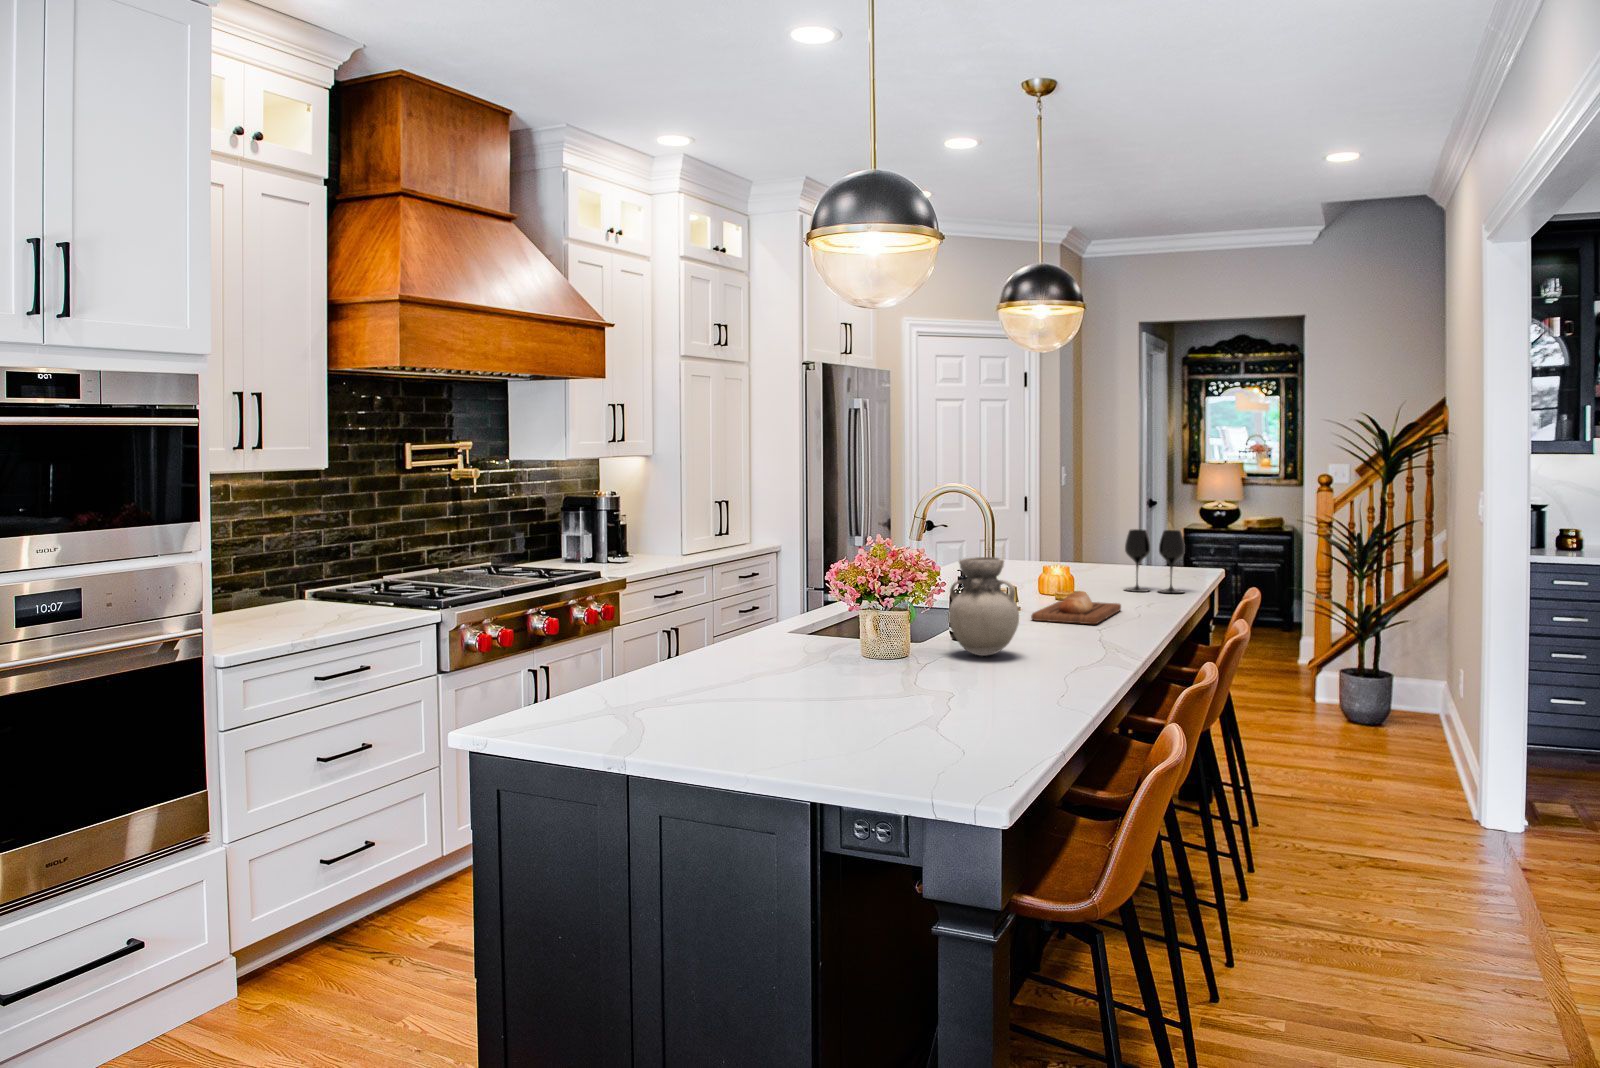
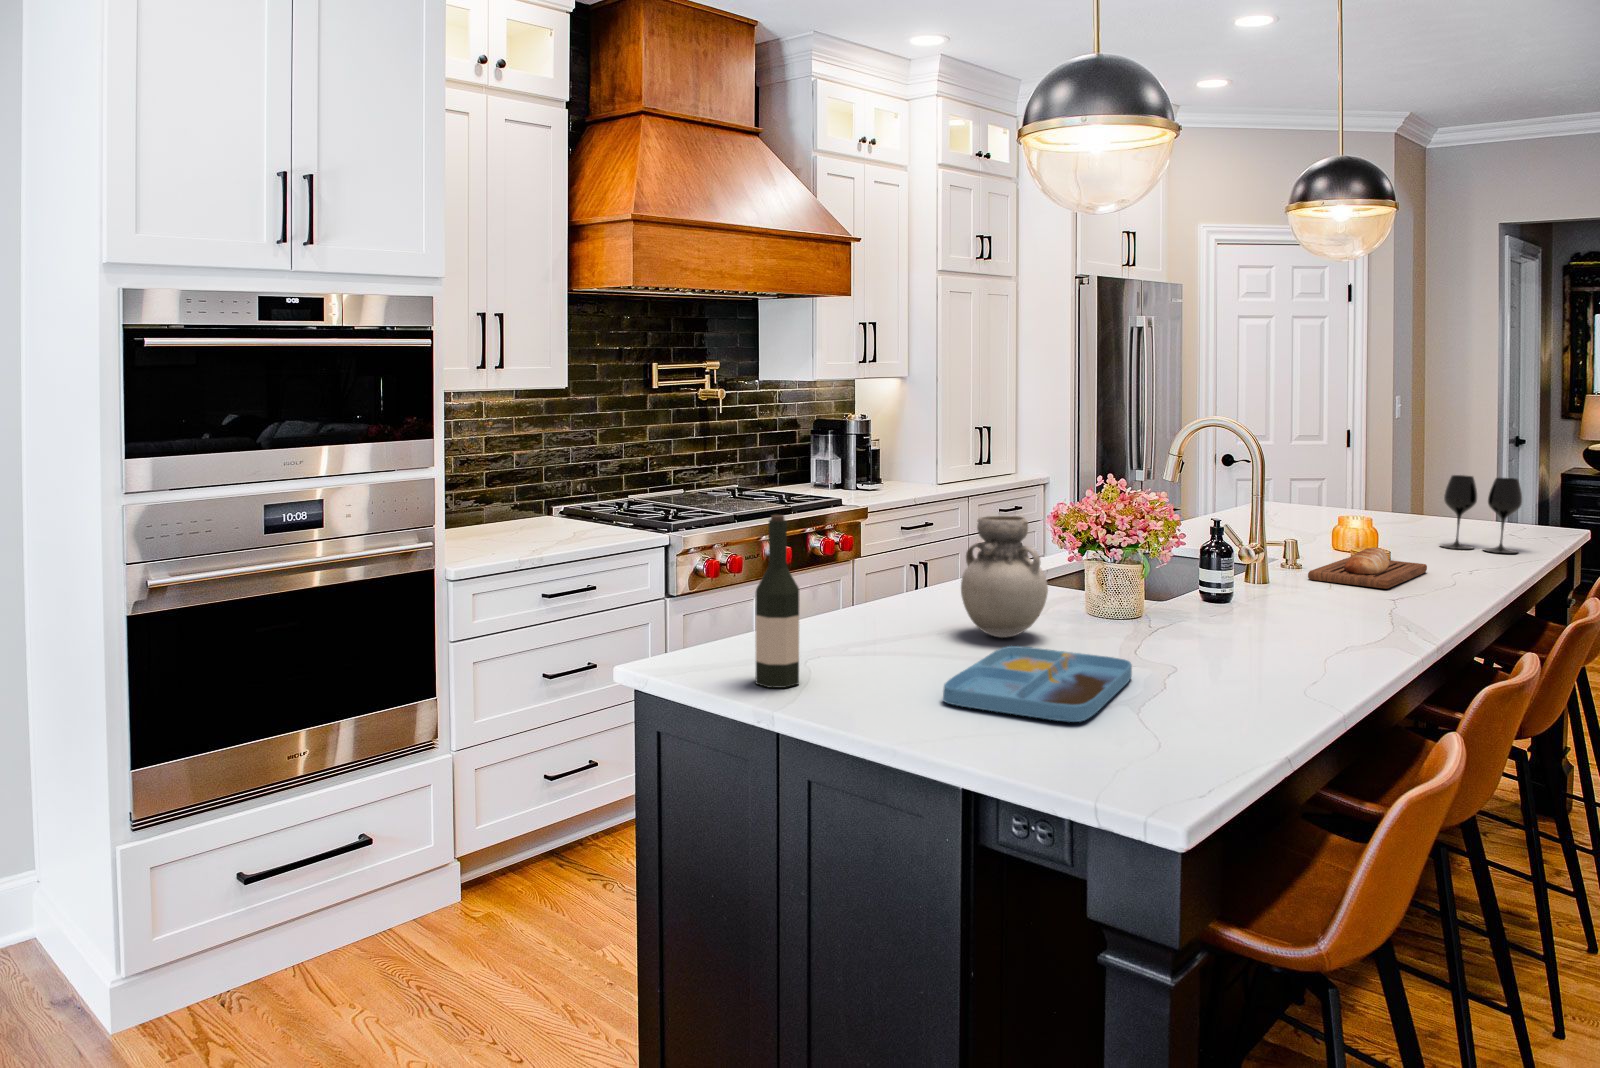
vase: present [949,557,1019,656] -> present [961,516,1048,638]
wine bottle: none [591,572,634,734] -> present [755,515,799,688]
tray: none [770,684,921,740] -> present [943,646,1132,722]

